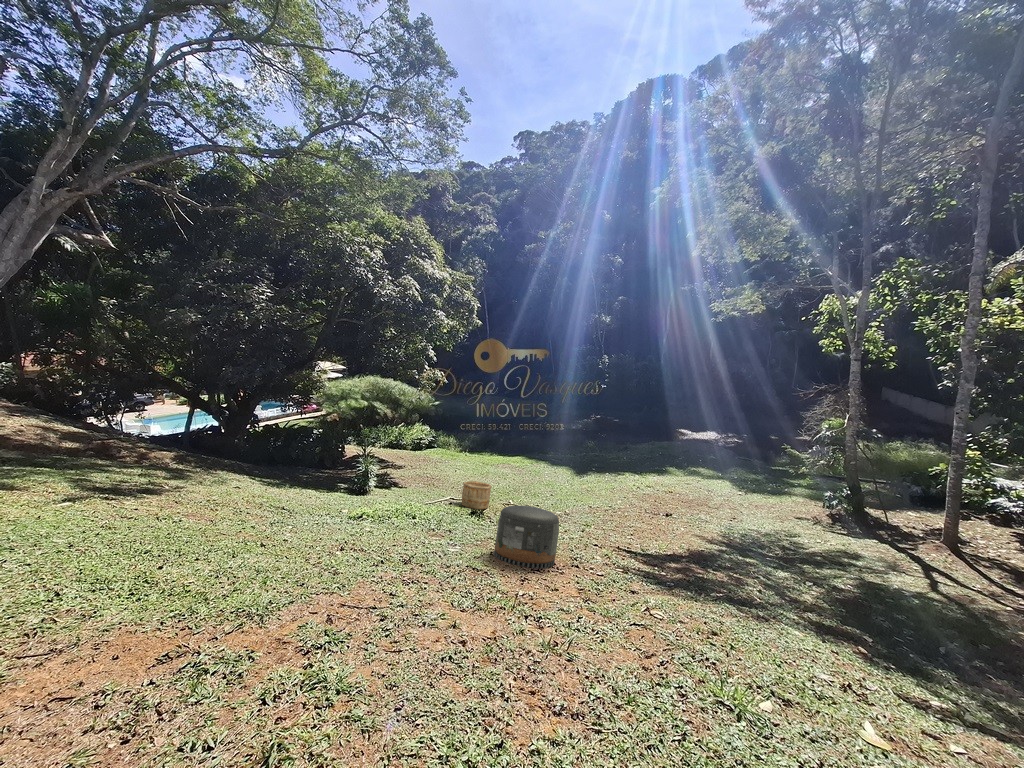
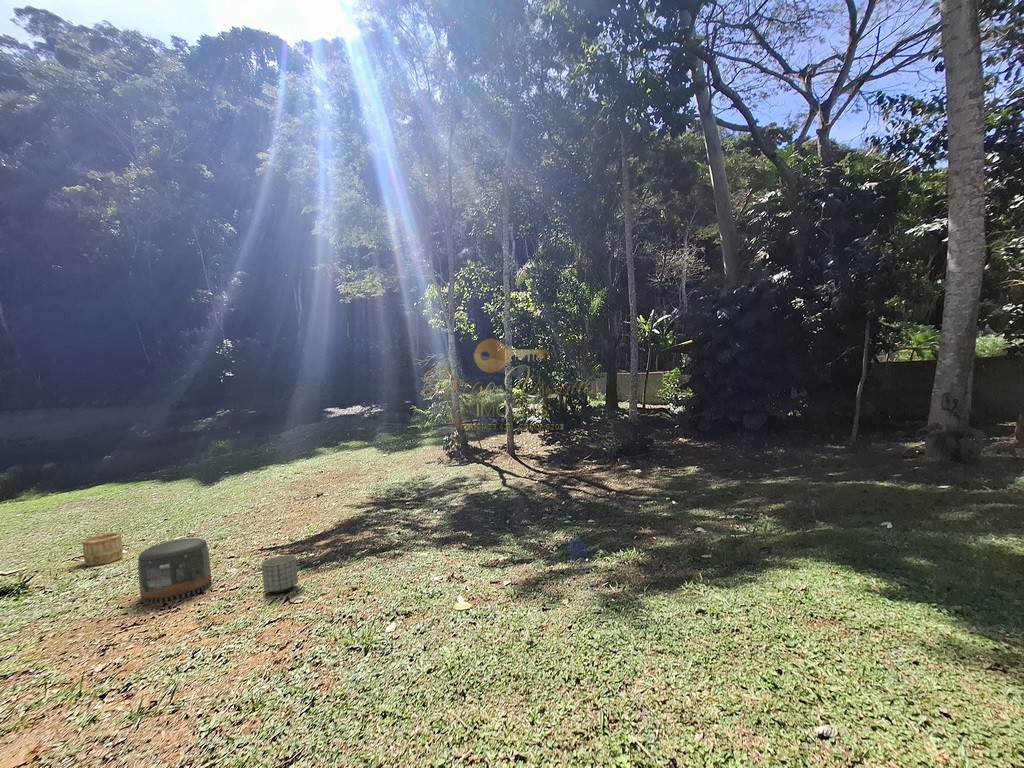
planter: none [604,562,645,606] -> present [261,555,298,593]

